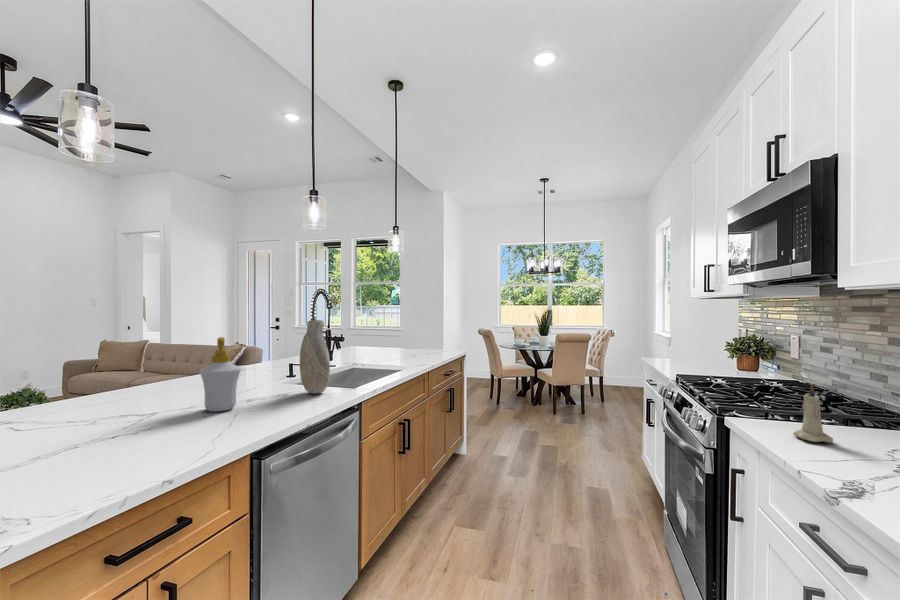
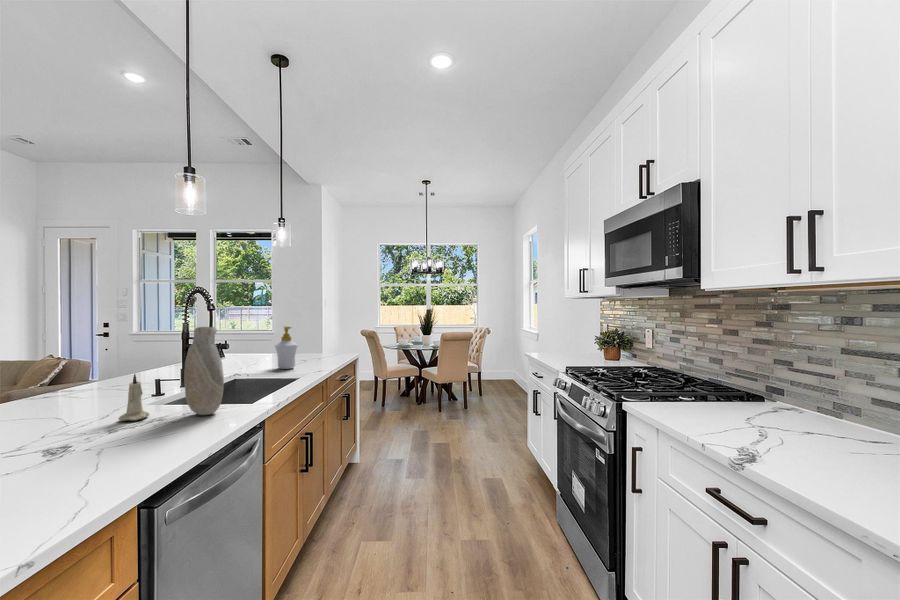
soap bottle: present [199,337,241,412] -> present [275,326,298,369]
candle: present [793,385,833,443] -> present [119,374,150,421]

